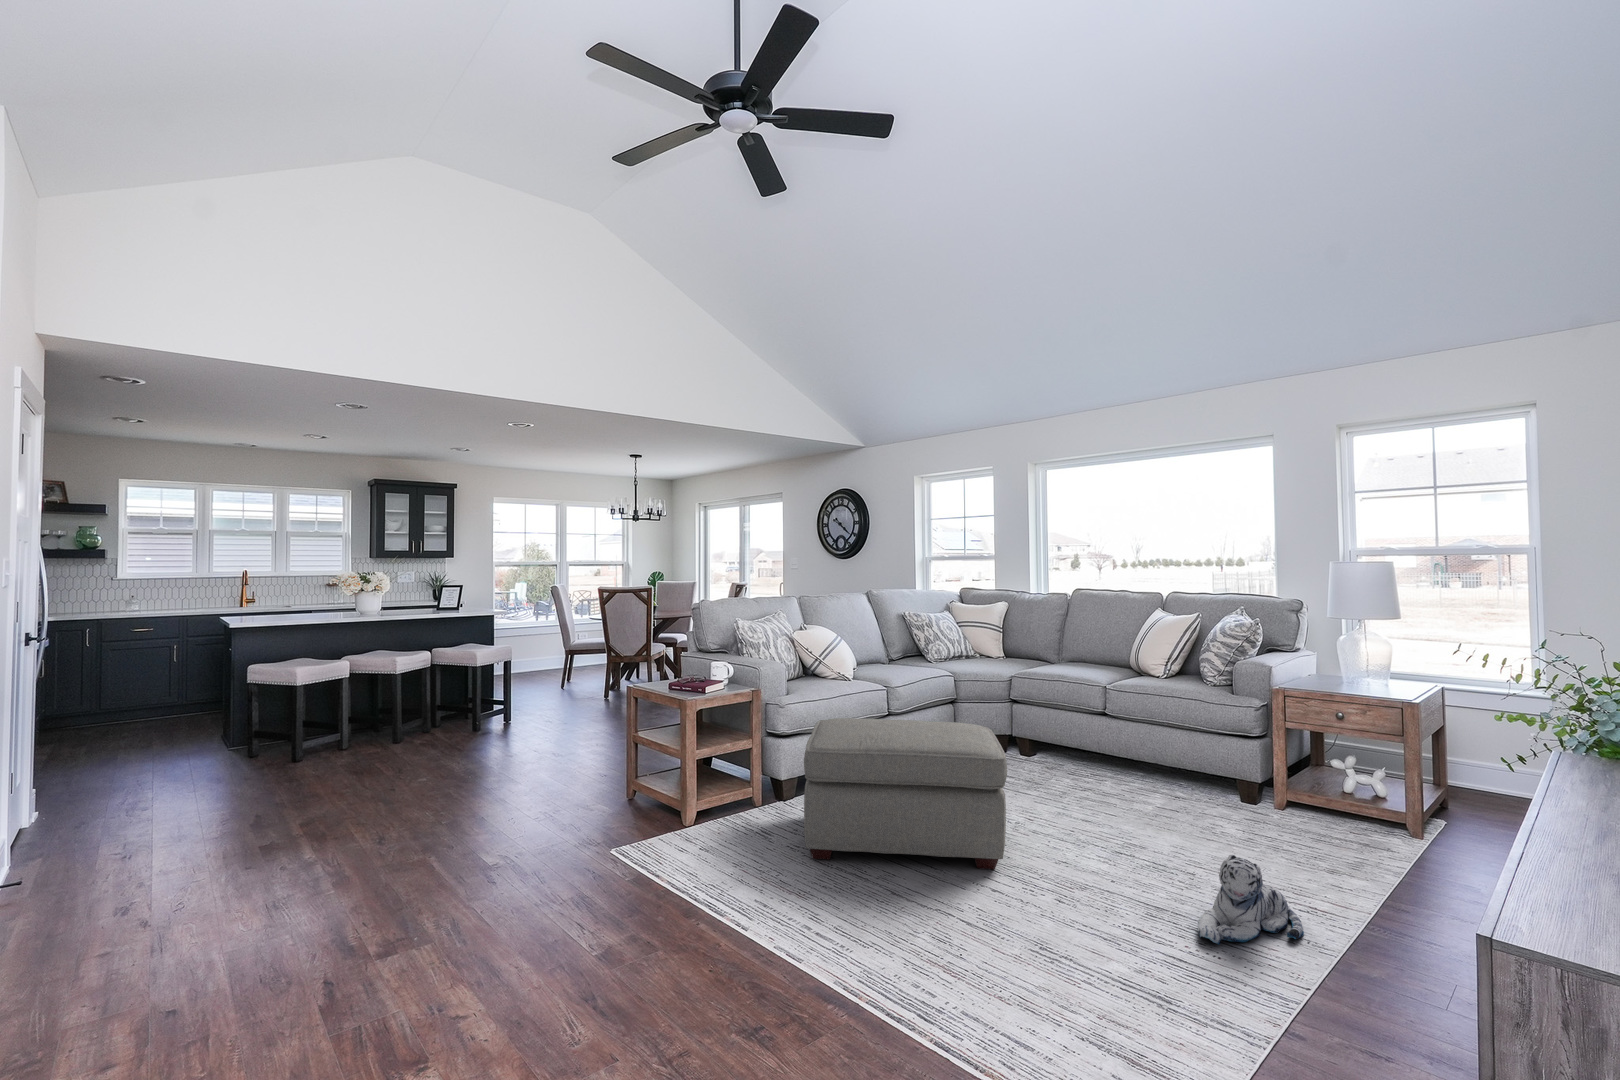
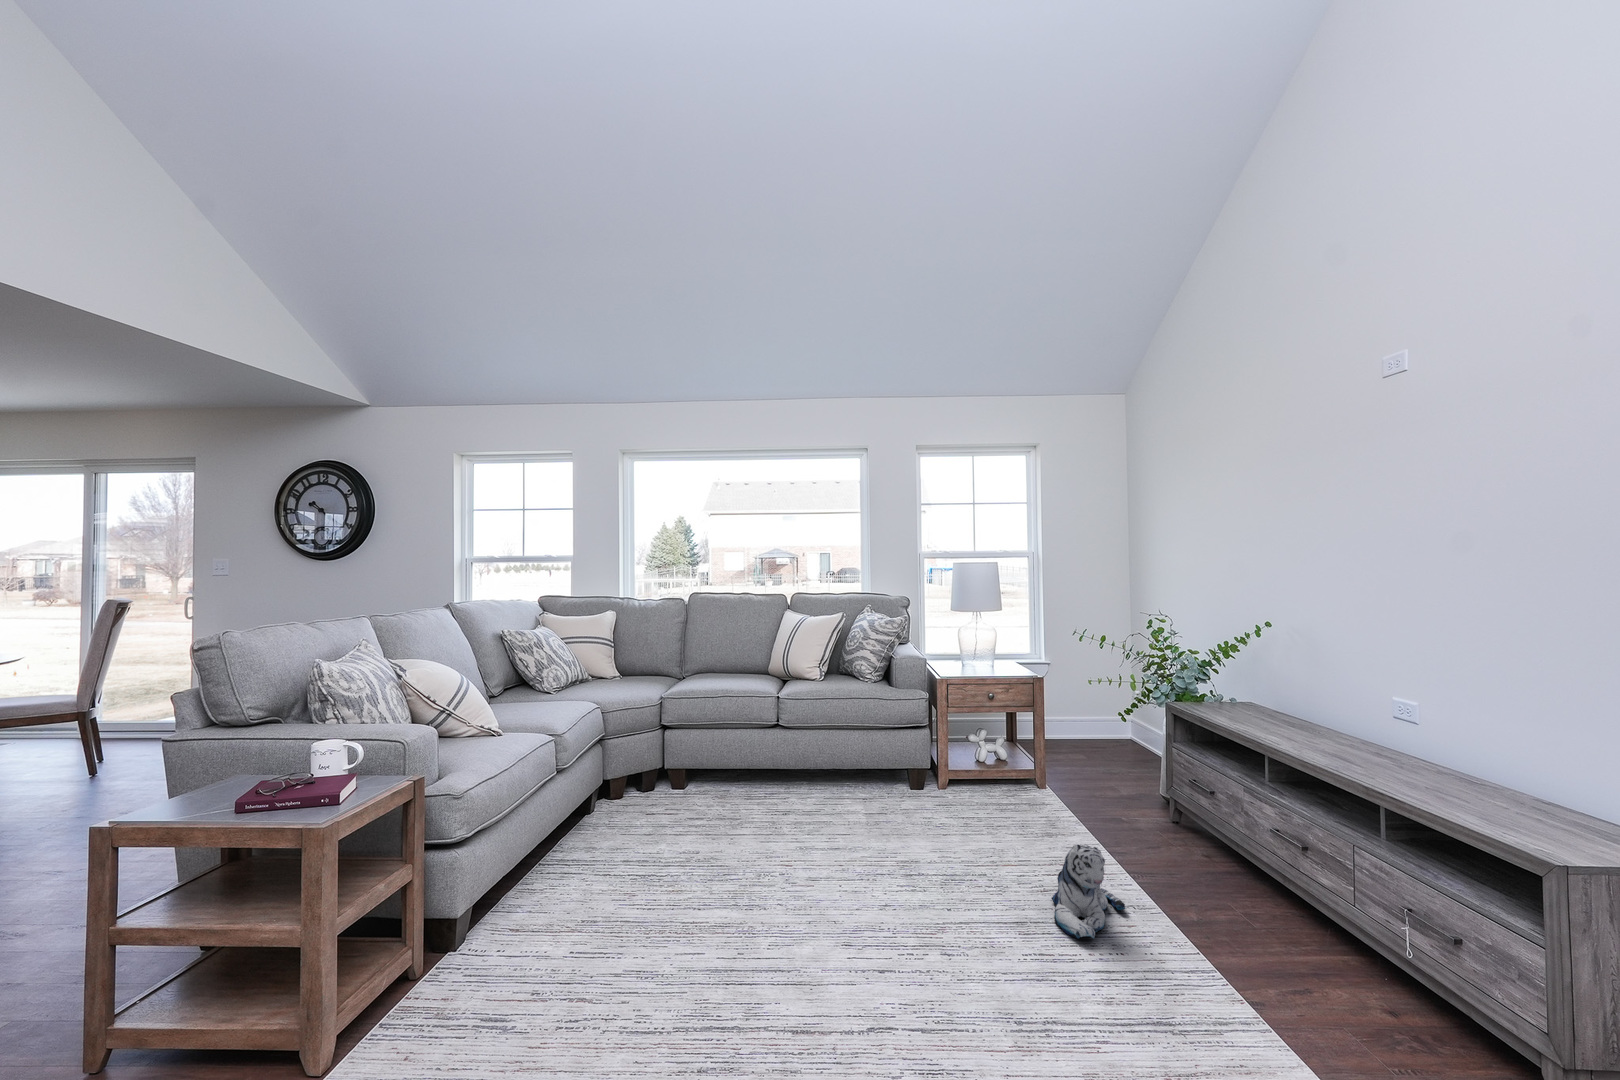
ottoman: present [804,718,1007,869] -> none [543,764,850,1016]

